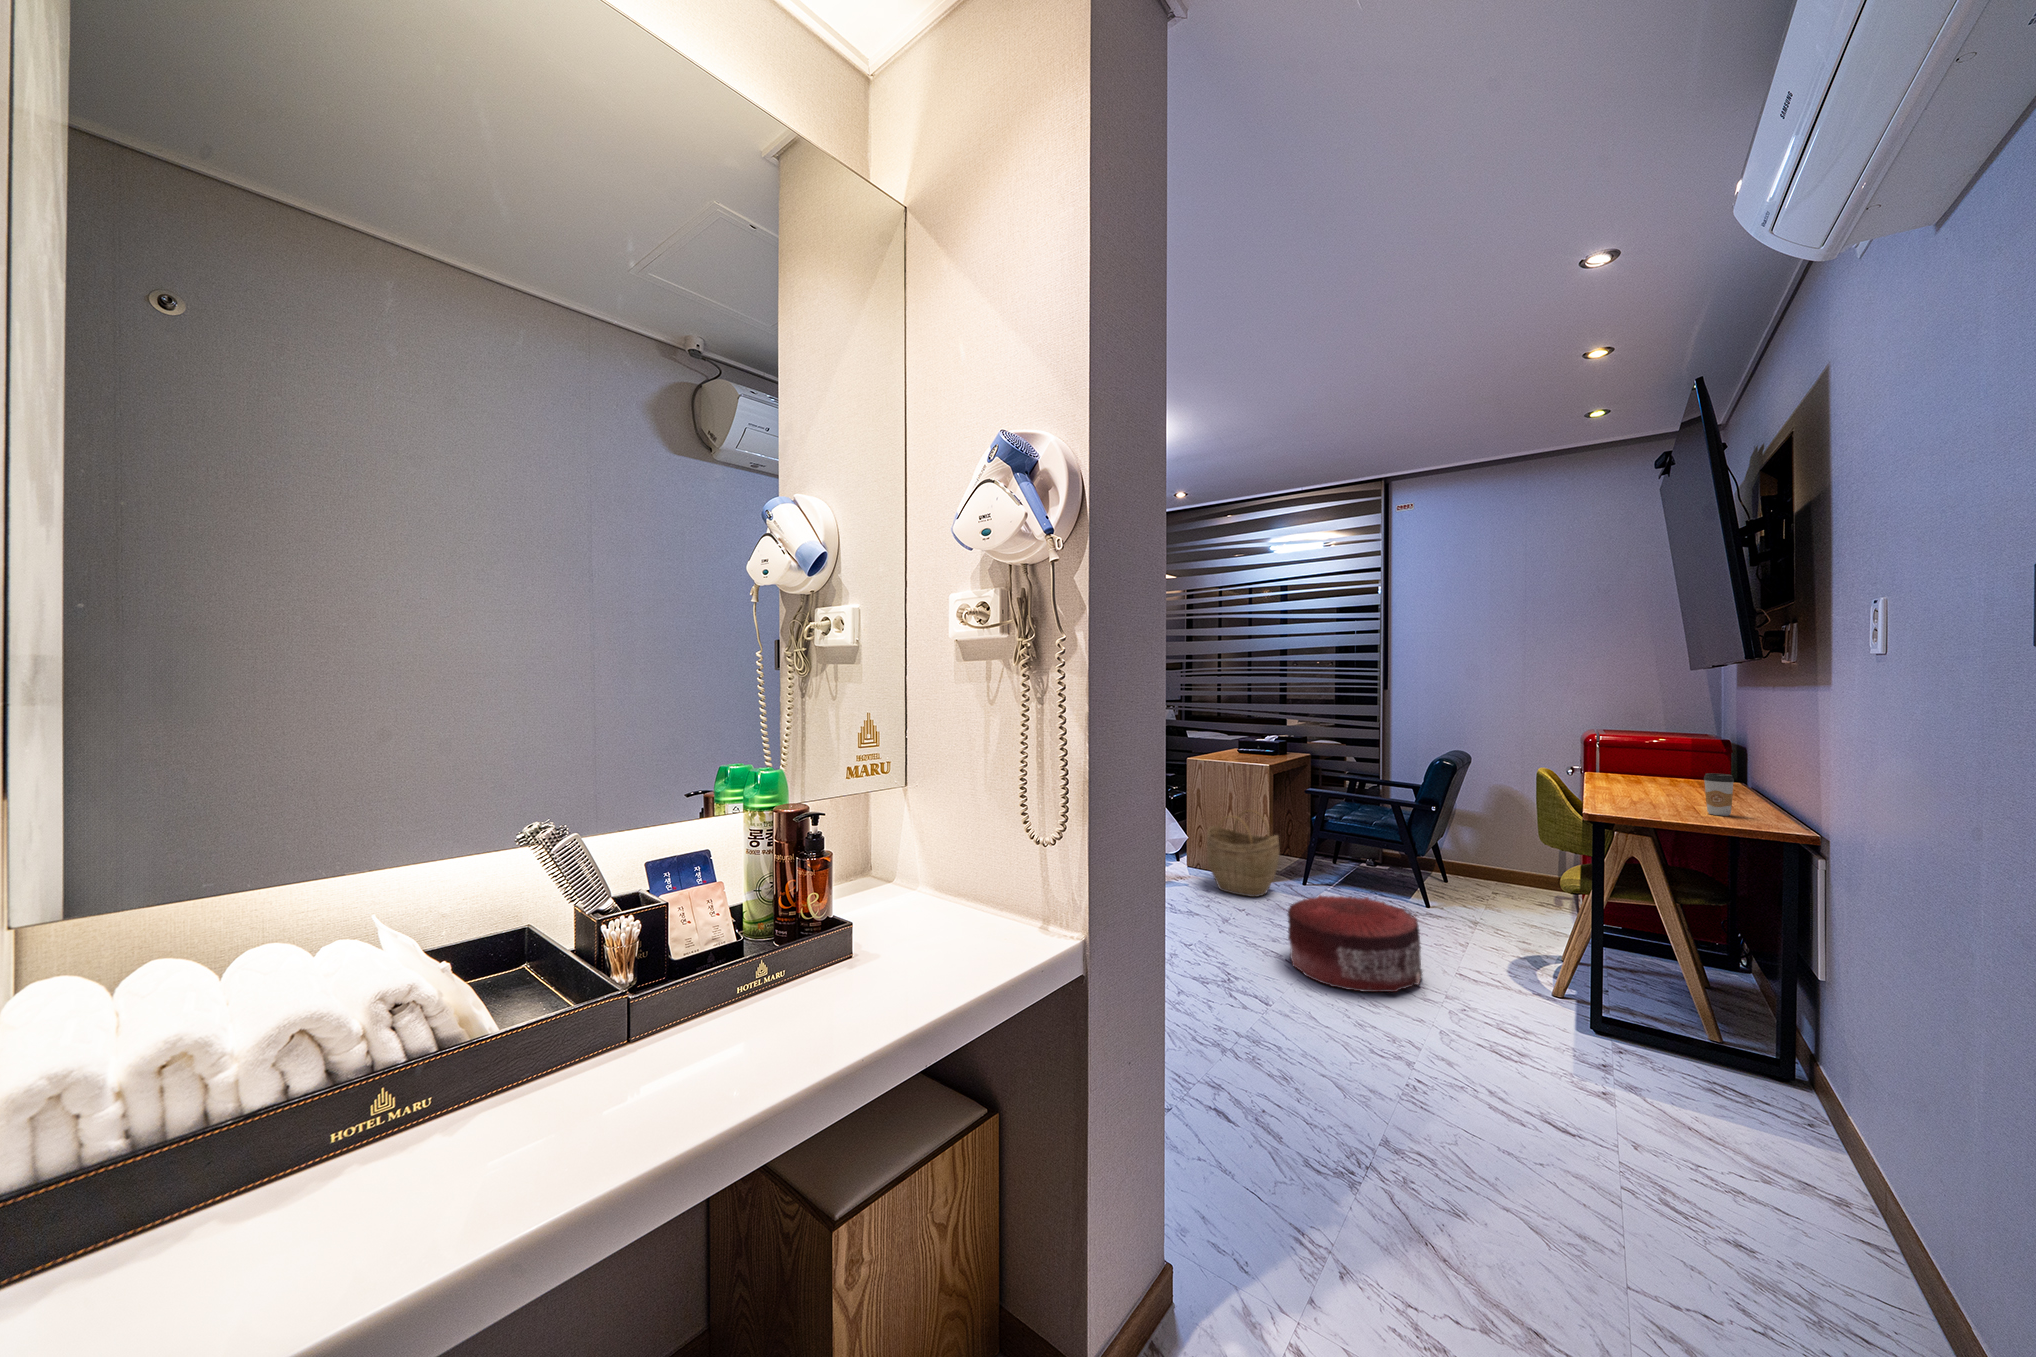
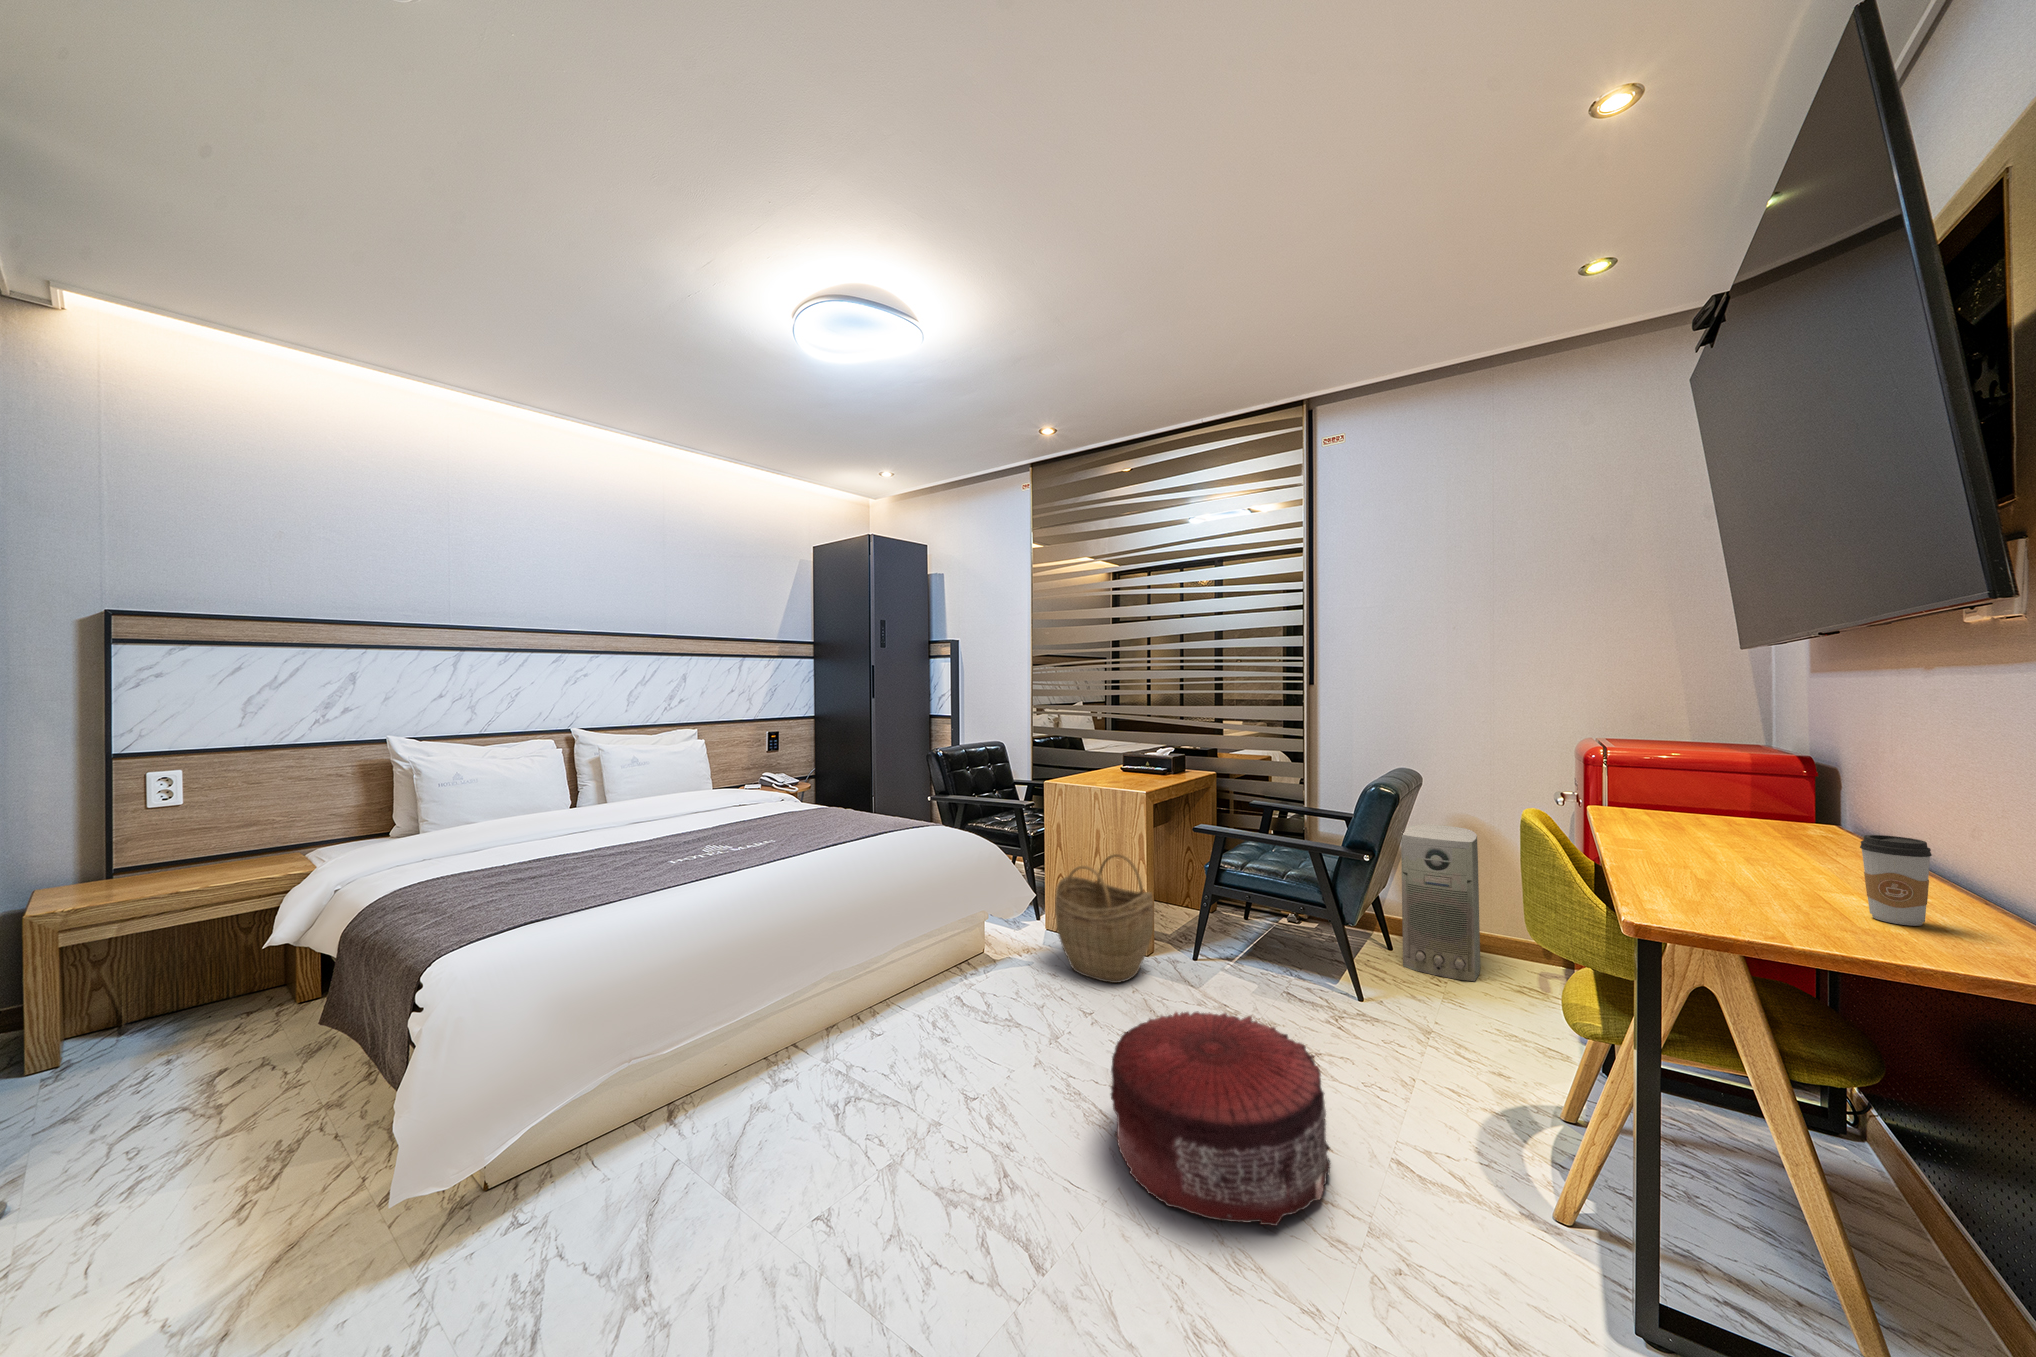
air purifier: none [1455,792,1511,899] -> present [1401,825,1480,981]

